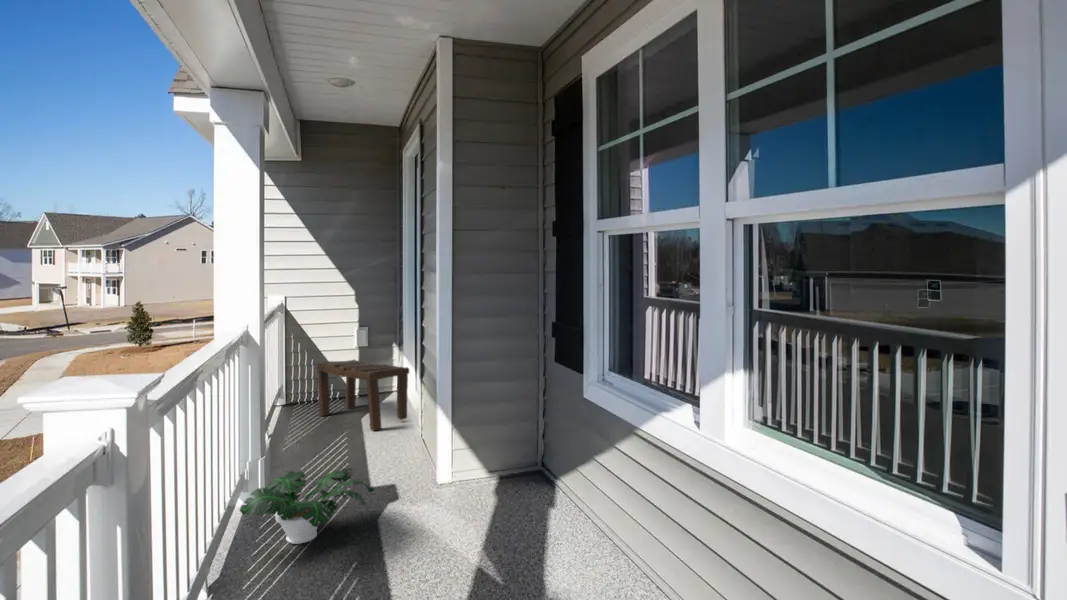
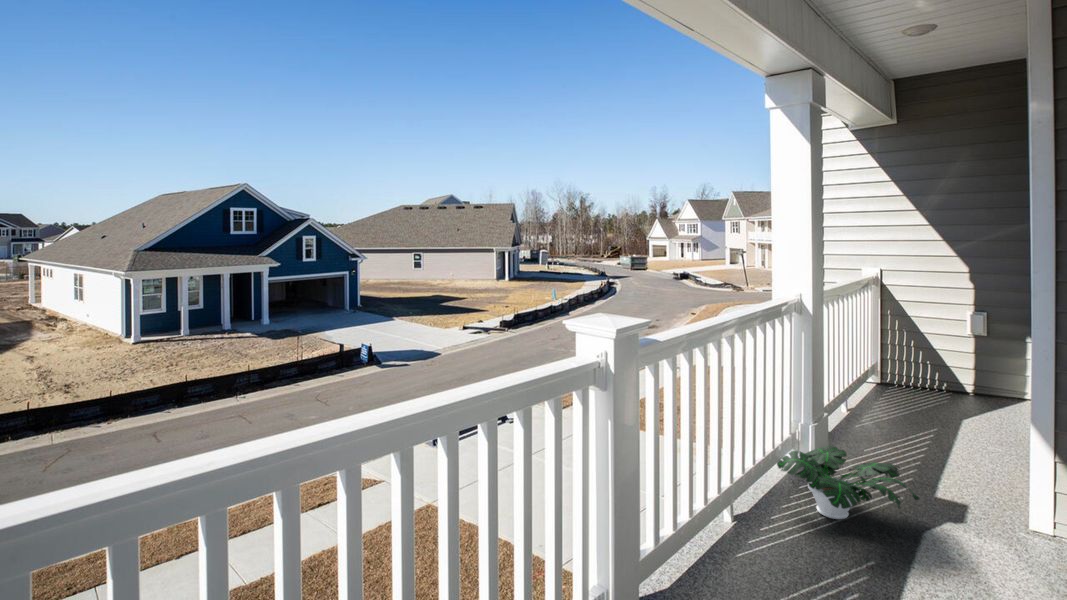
bench: present [316,360,409,431] -> none [911,346,1041,438]

